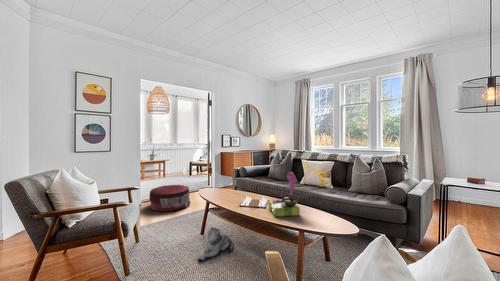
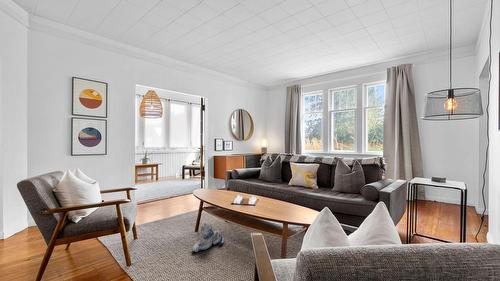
flower arrangement: present [269,172,299,216] -> none [256,172,283,212]
pouf: present [149,185,190,211] -> none [144,187,184,212]

